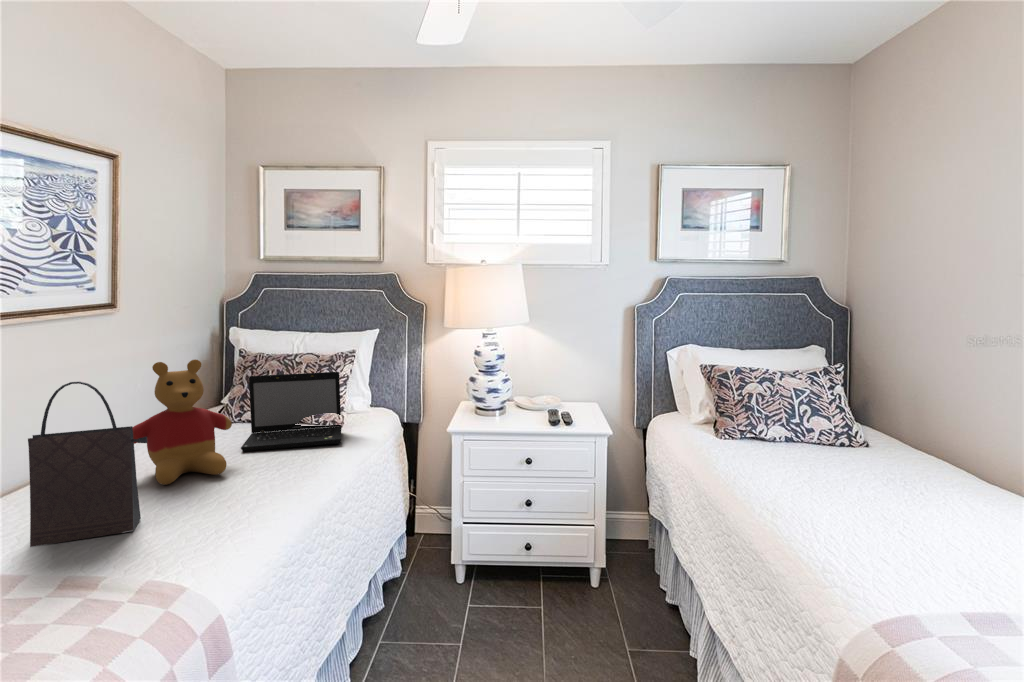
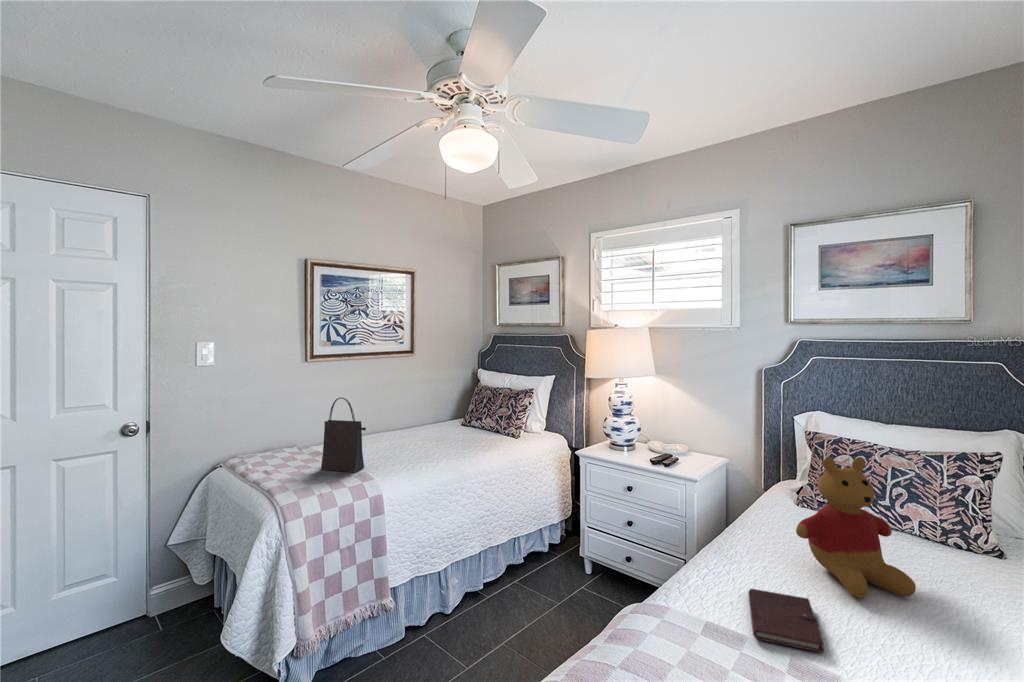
stuffed bear: present [133,359,232,485] -> present [796,457,916,598]
laptop: present [241,372,342,452] -> none [444,399,511,449]
notebook: none [849,517,985,571] -> present [748,589,824,653]

